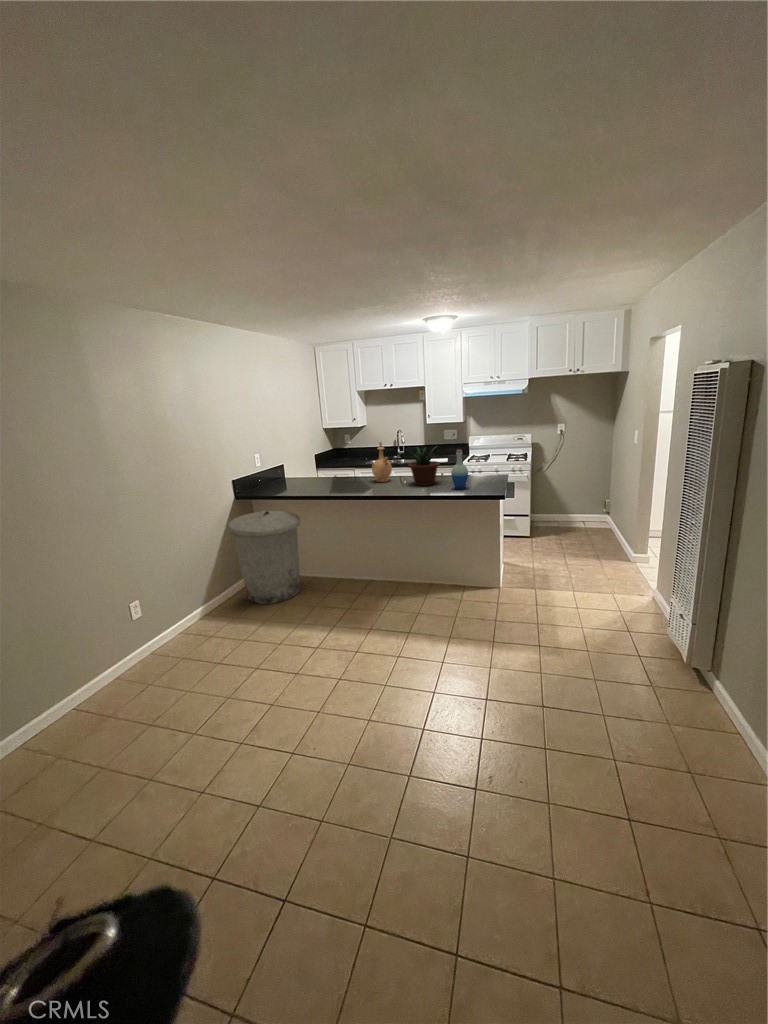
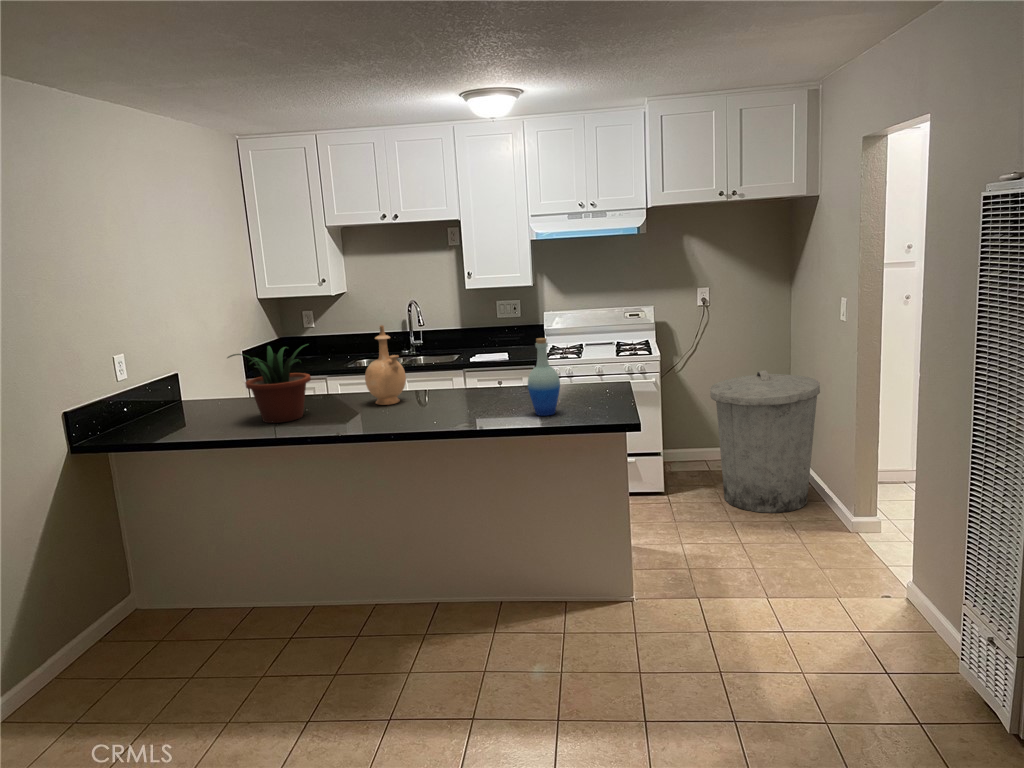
potted plant: present [408,447,440,486] -> present [228,344,311,423]
trash can: present [229,511,300,604] -> present [710,370,820,513]

